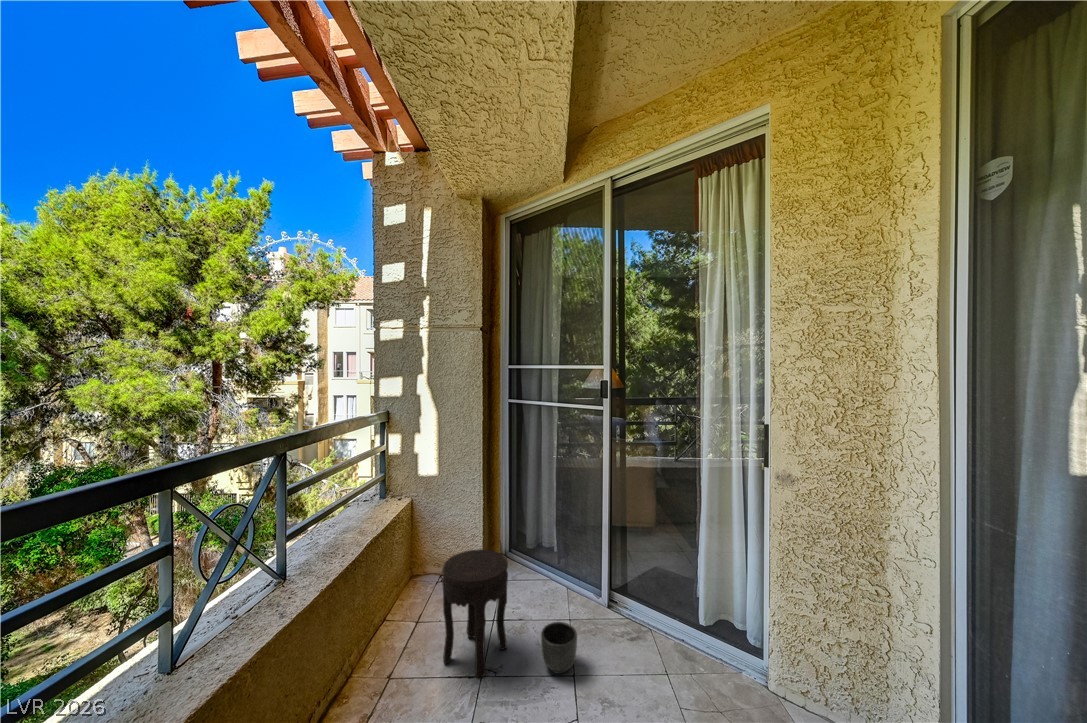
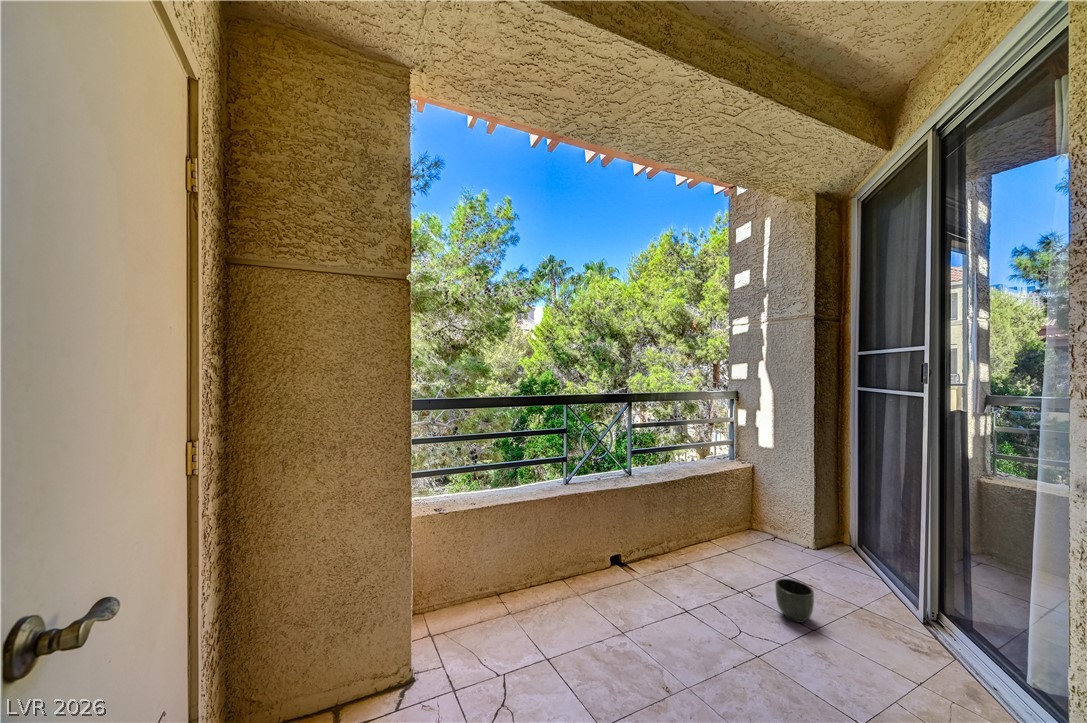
side table: present [442,549,508,678] -> none [715,497,772,588]

